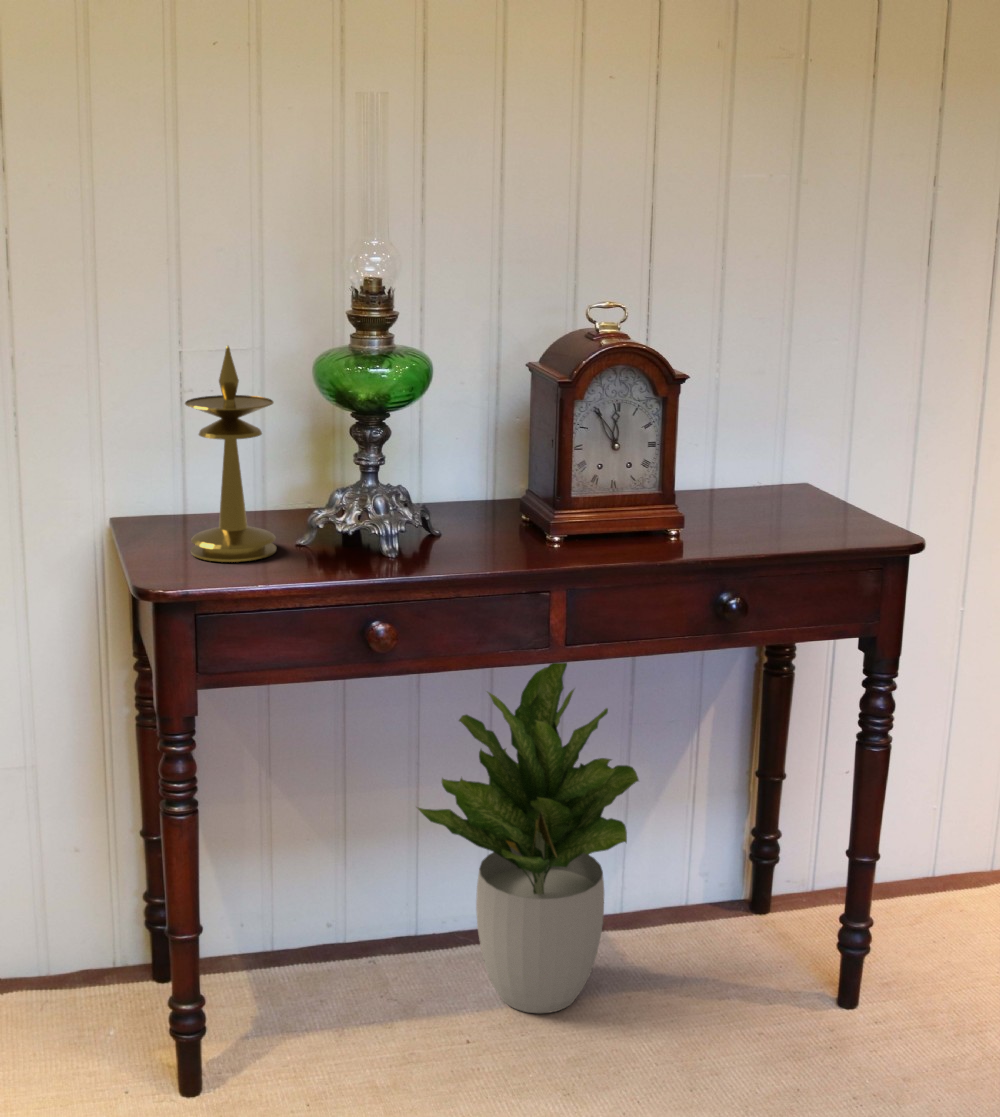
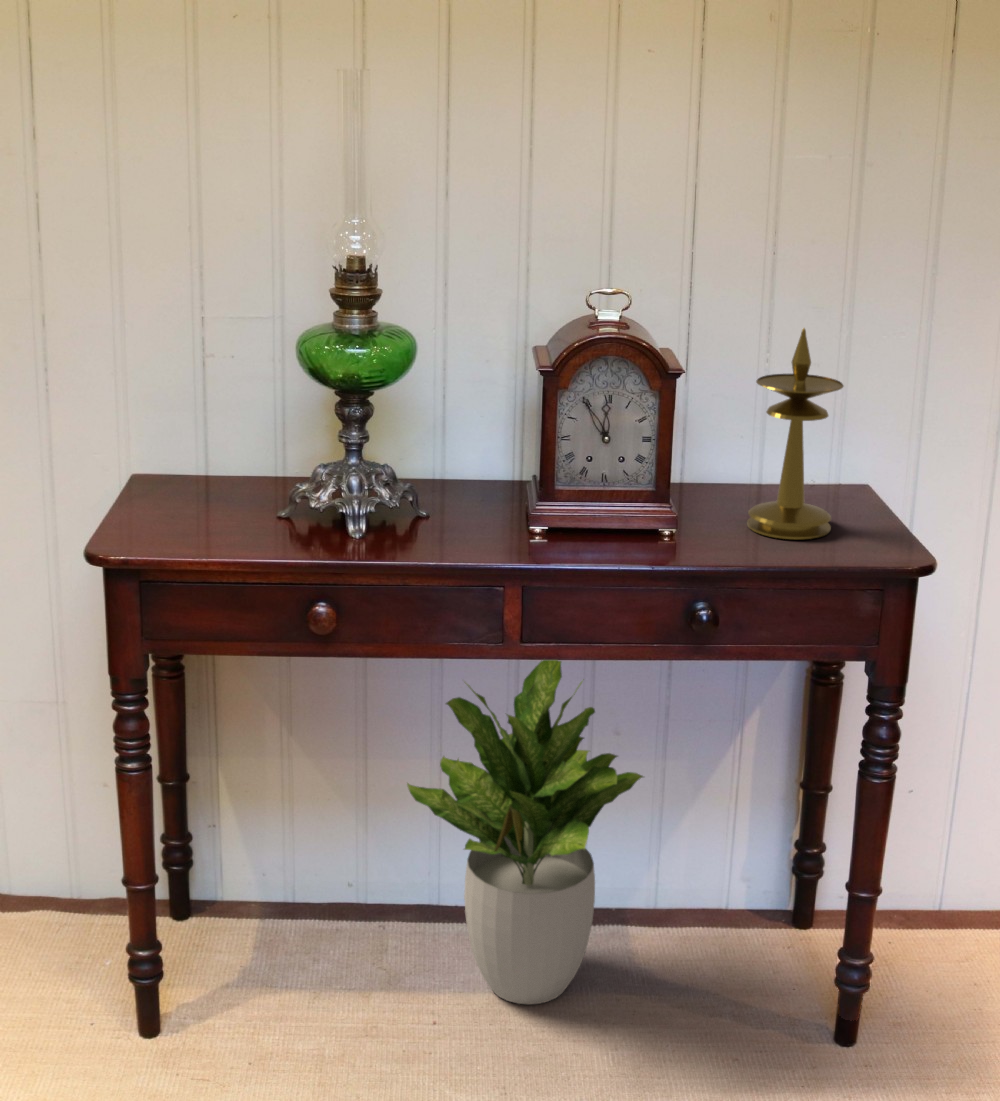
candlestick: present [185,346,276,562] -> present [747,328,843,539]

